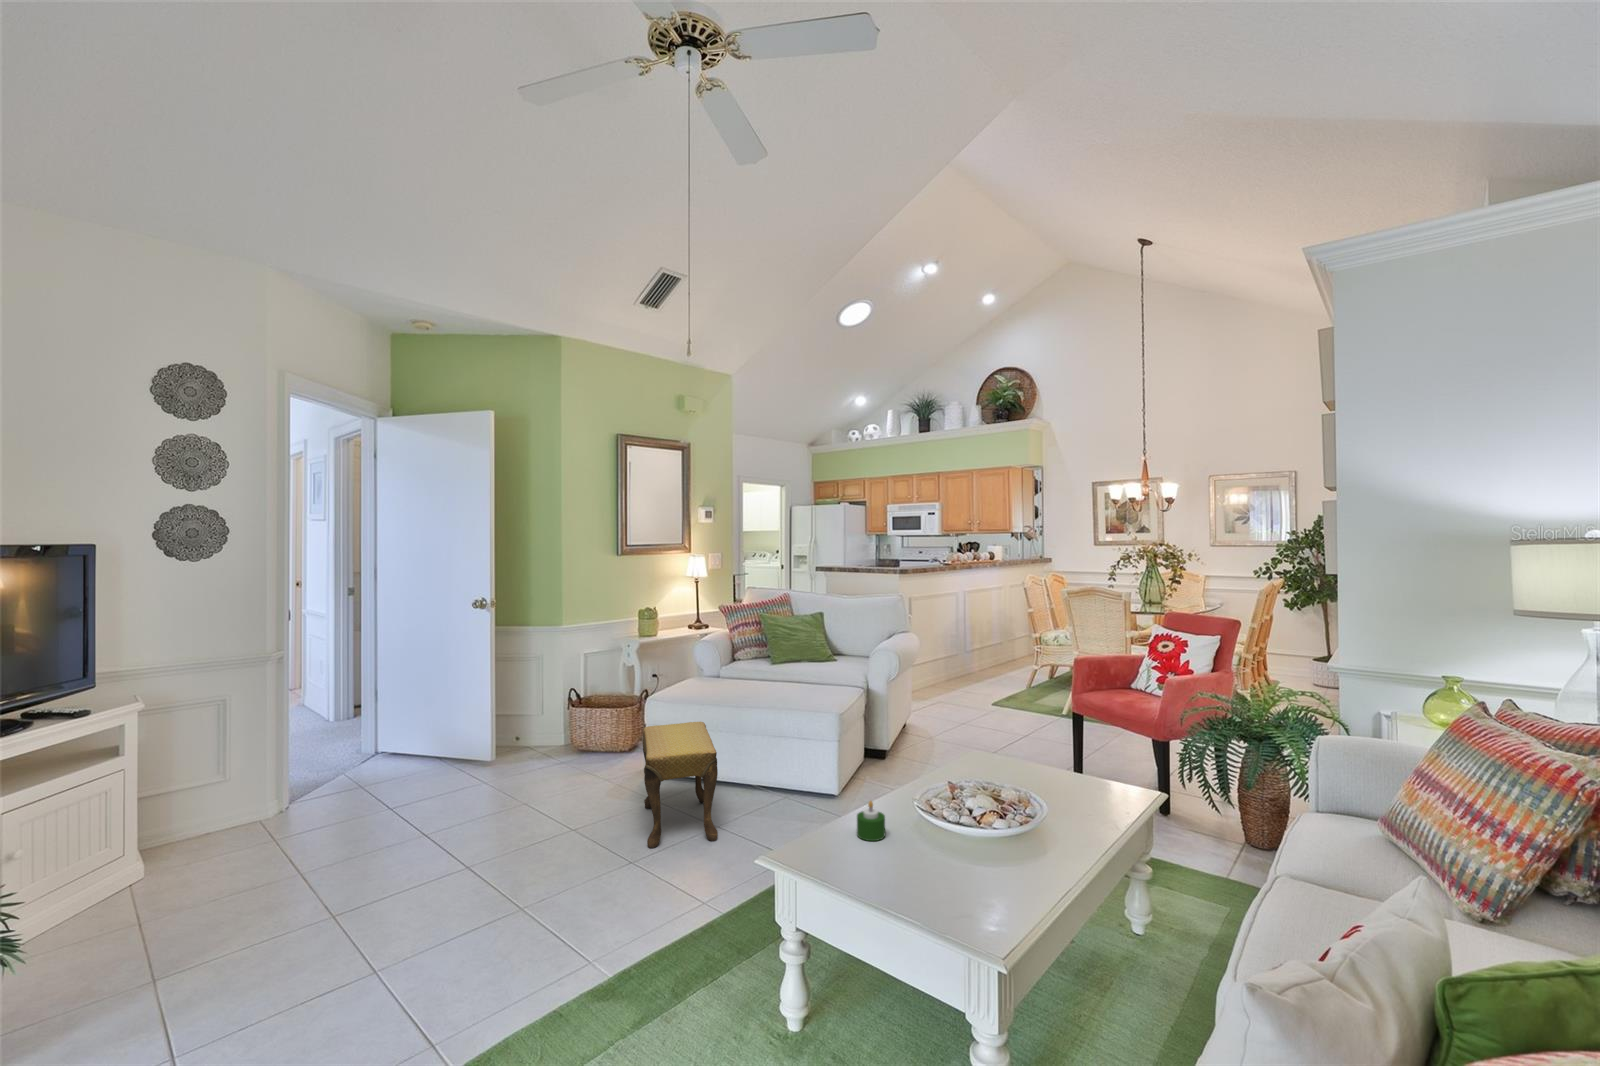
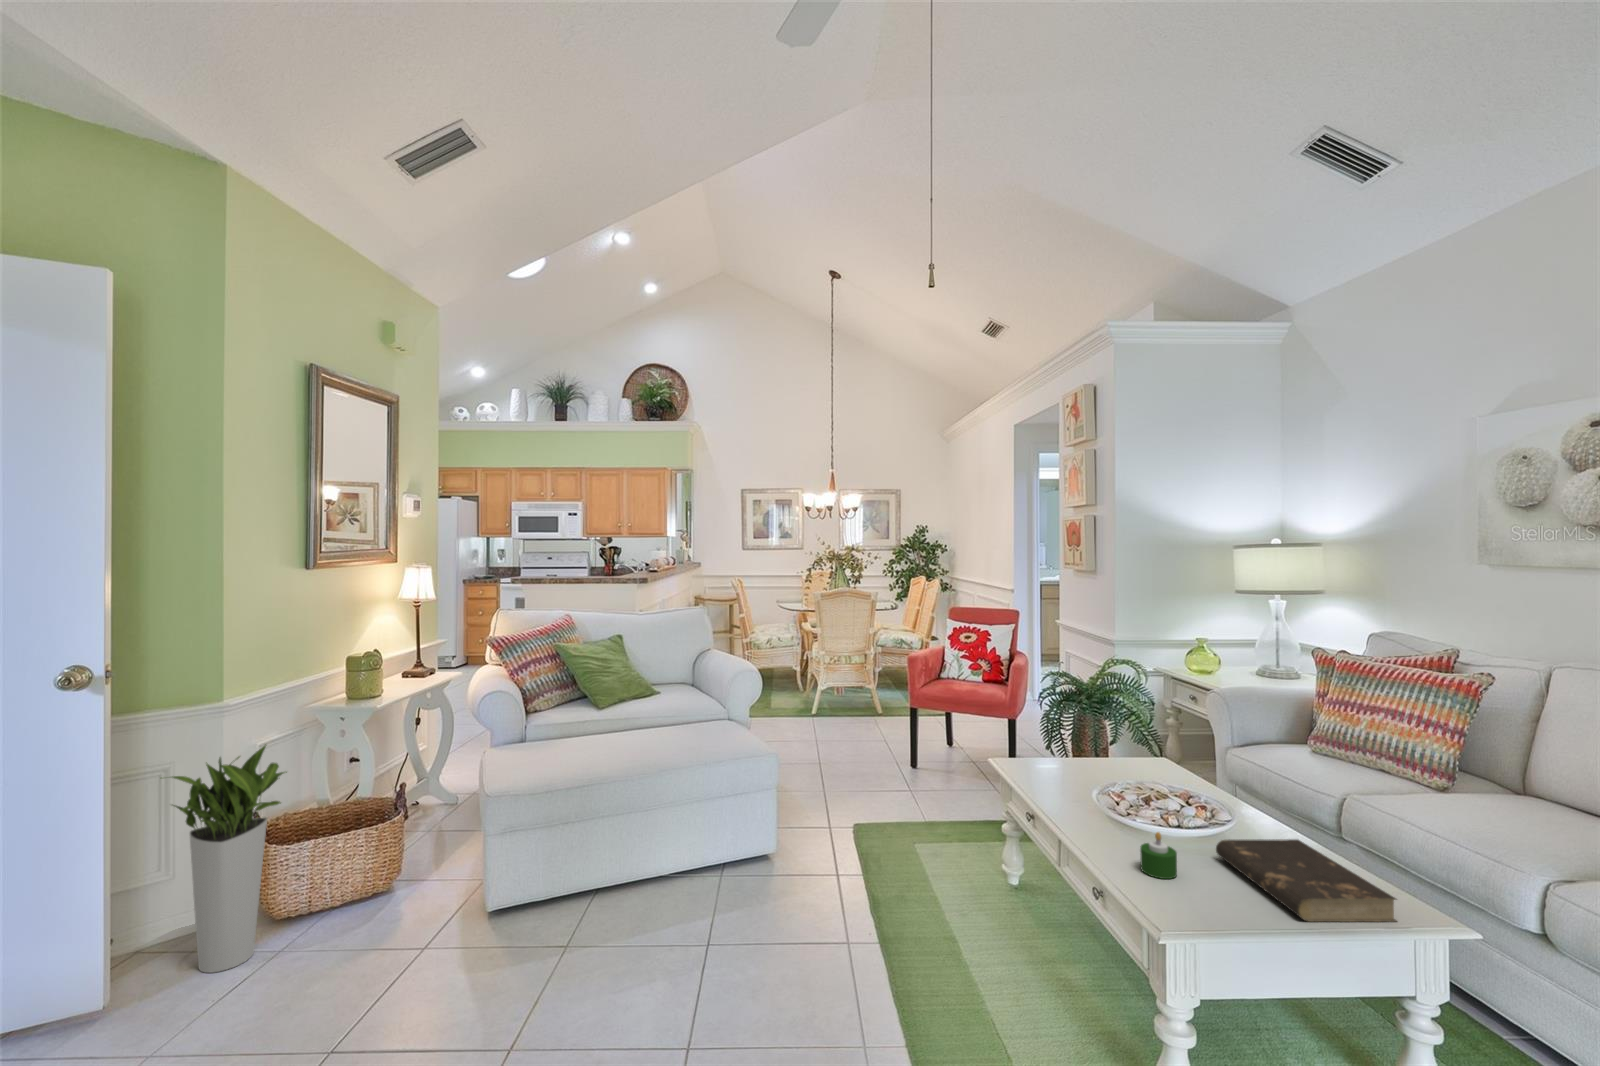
planter: none [527,650,583,760] -> present [172,745,287,973]
footstool: present [643,722,718,848] -> none [568,809,753,1028]
book: none [871,830,1012,921] -> present [1216,839,1397,922]

